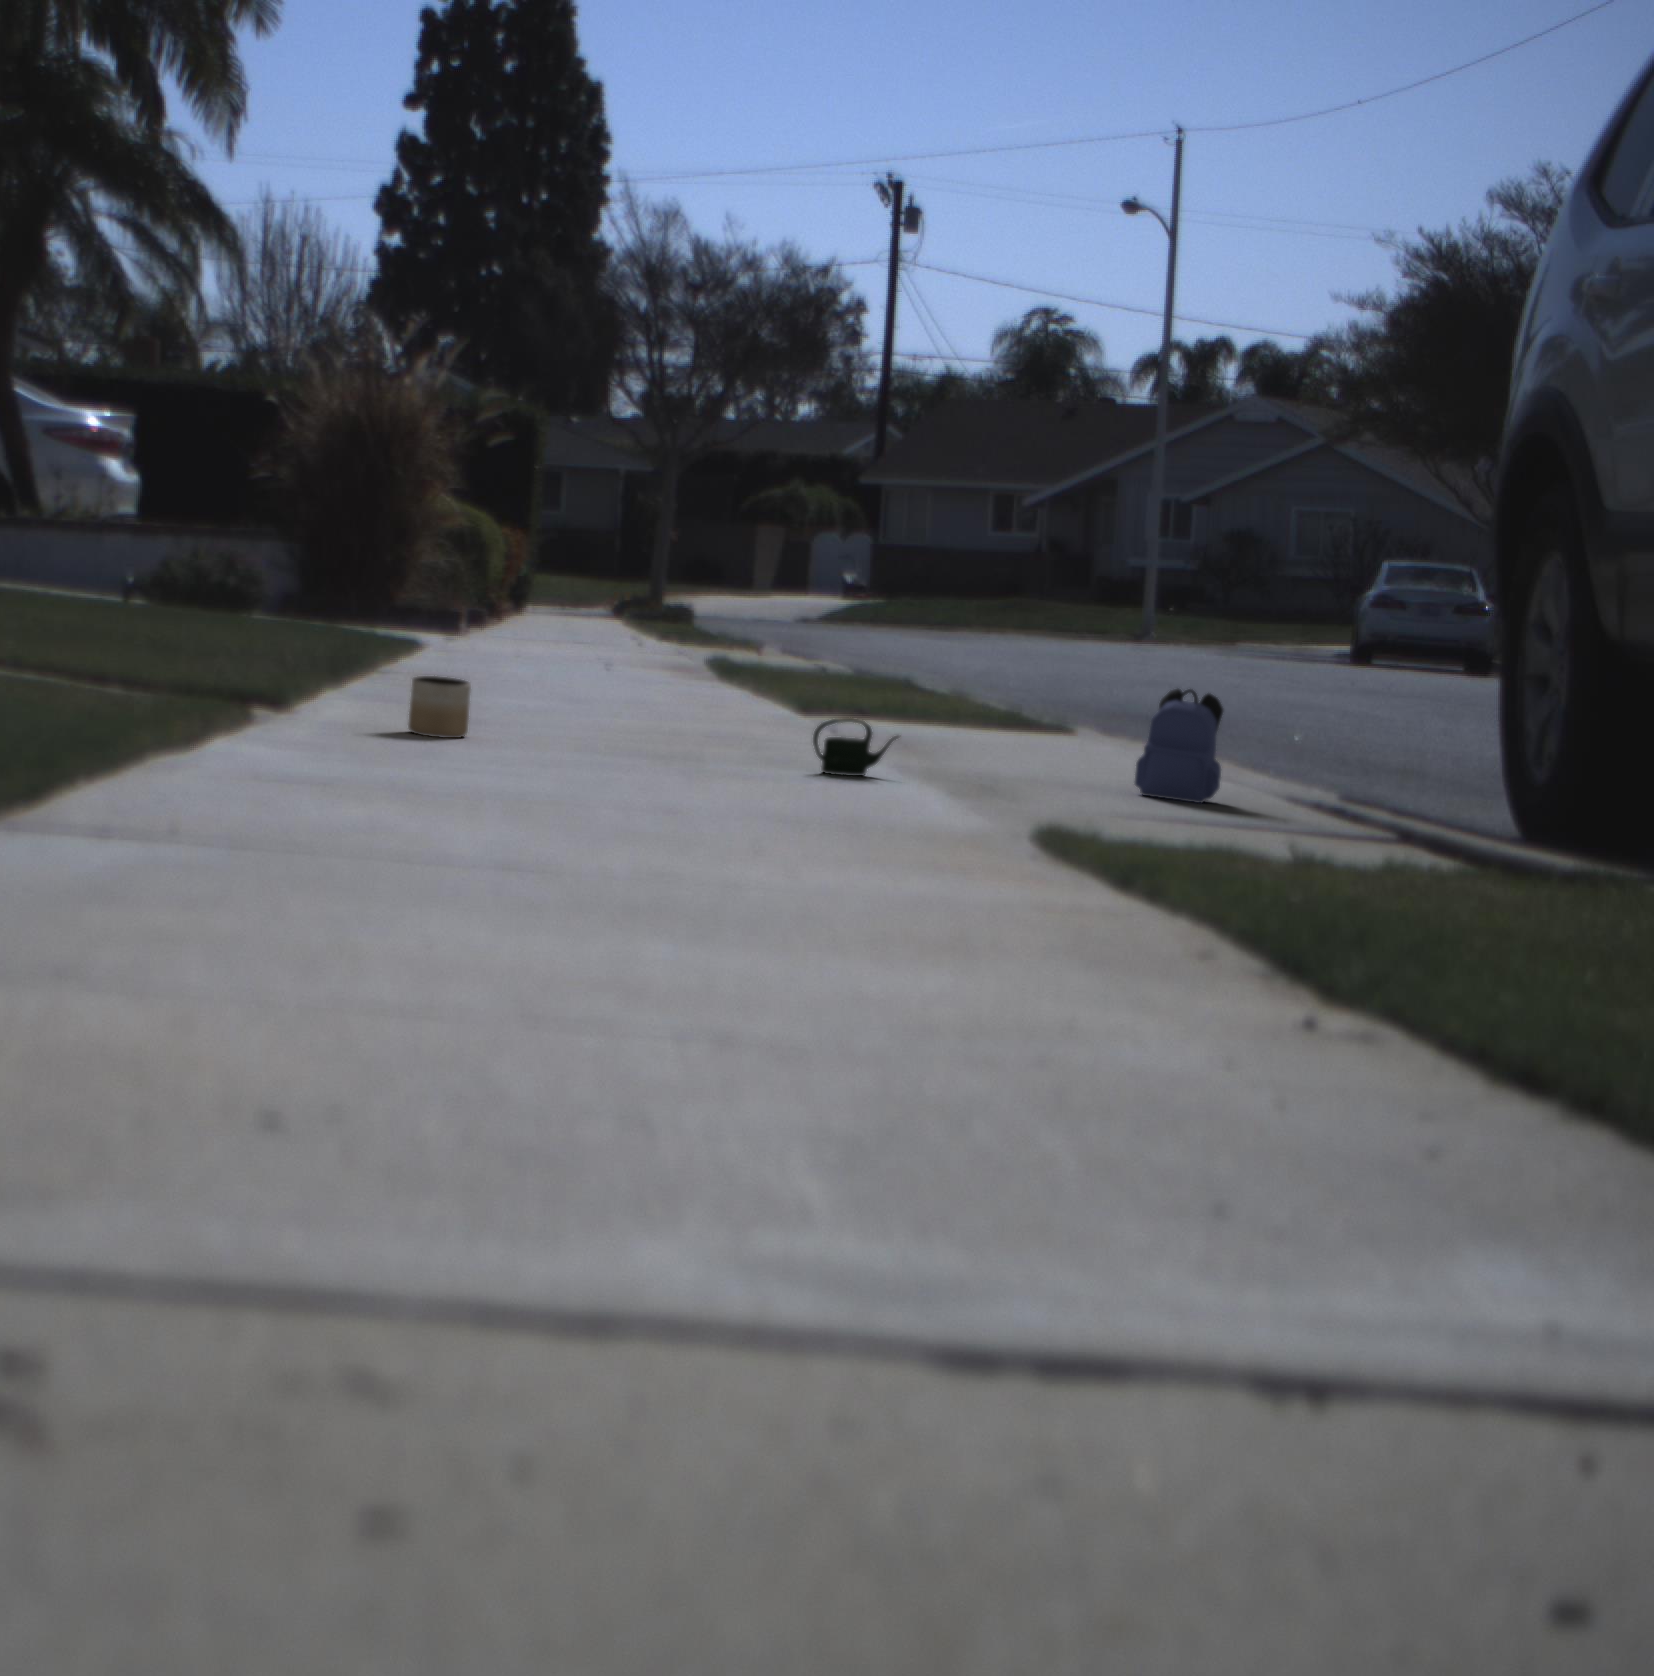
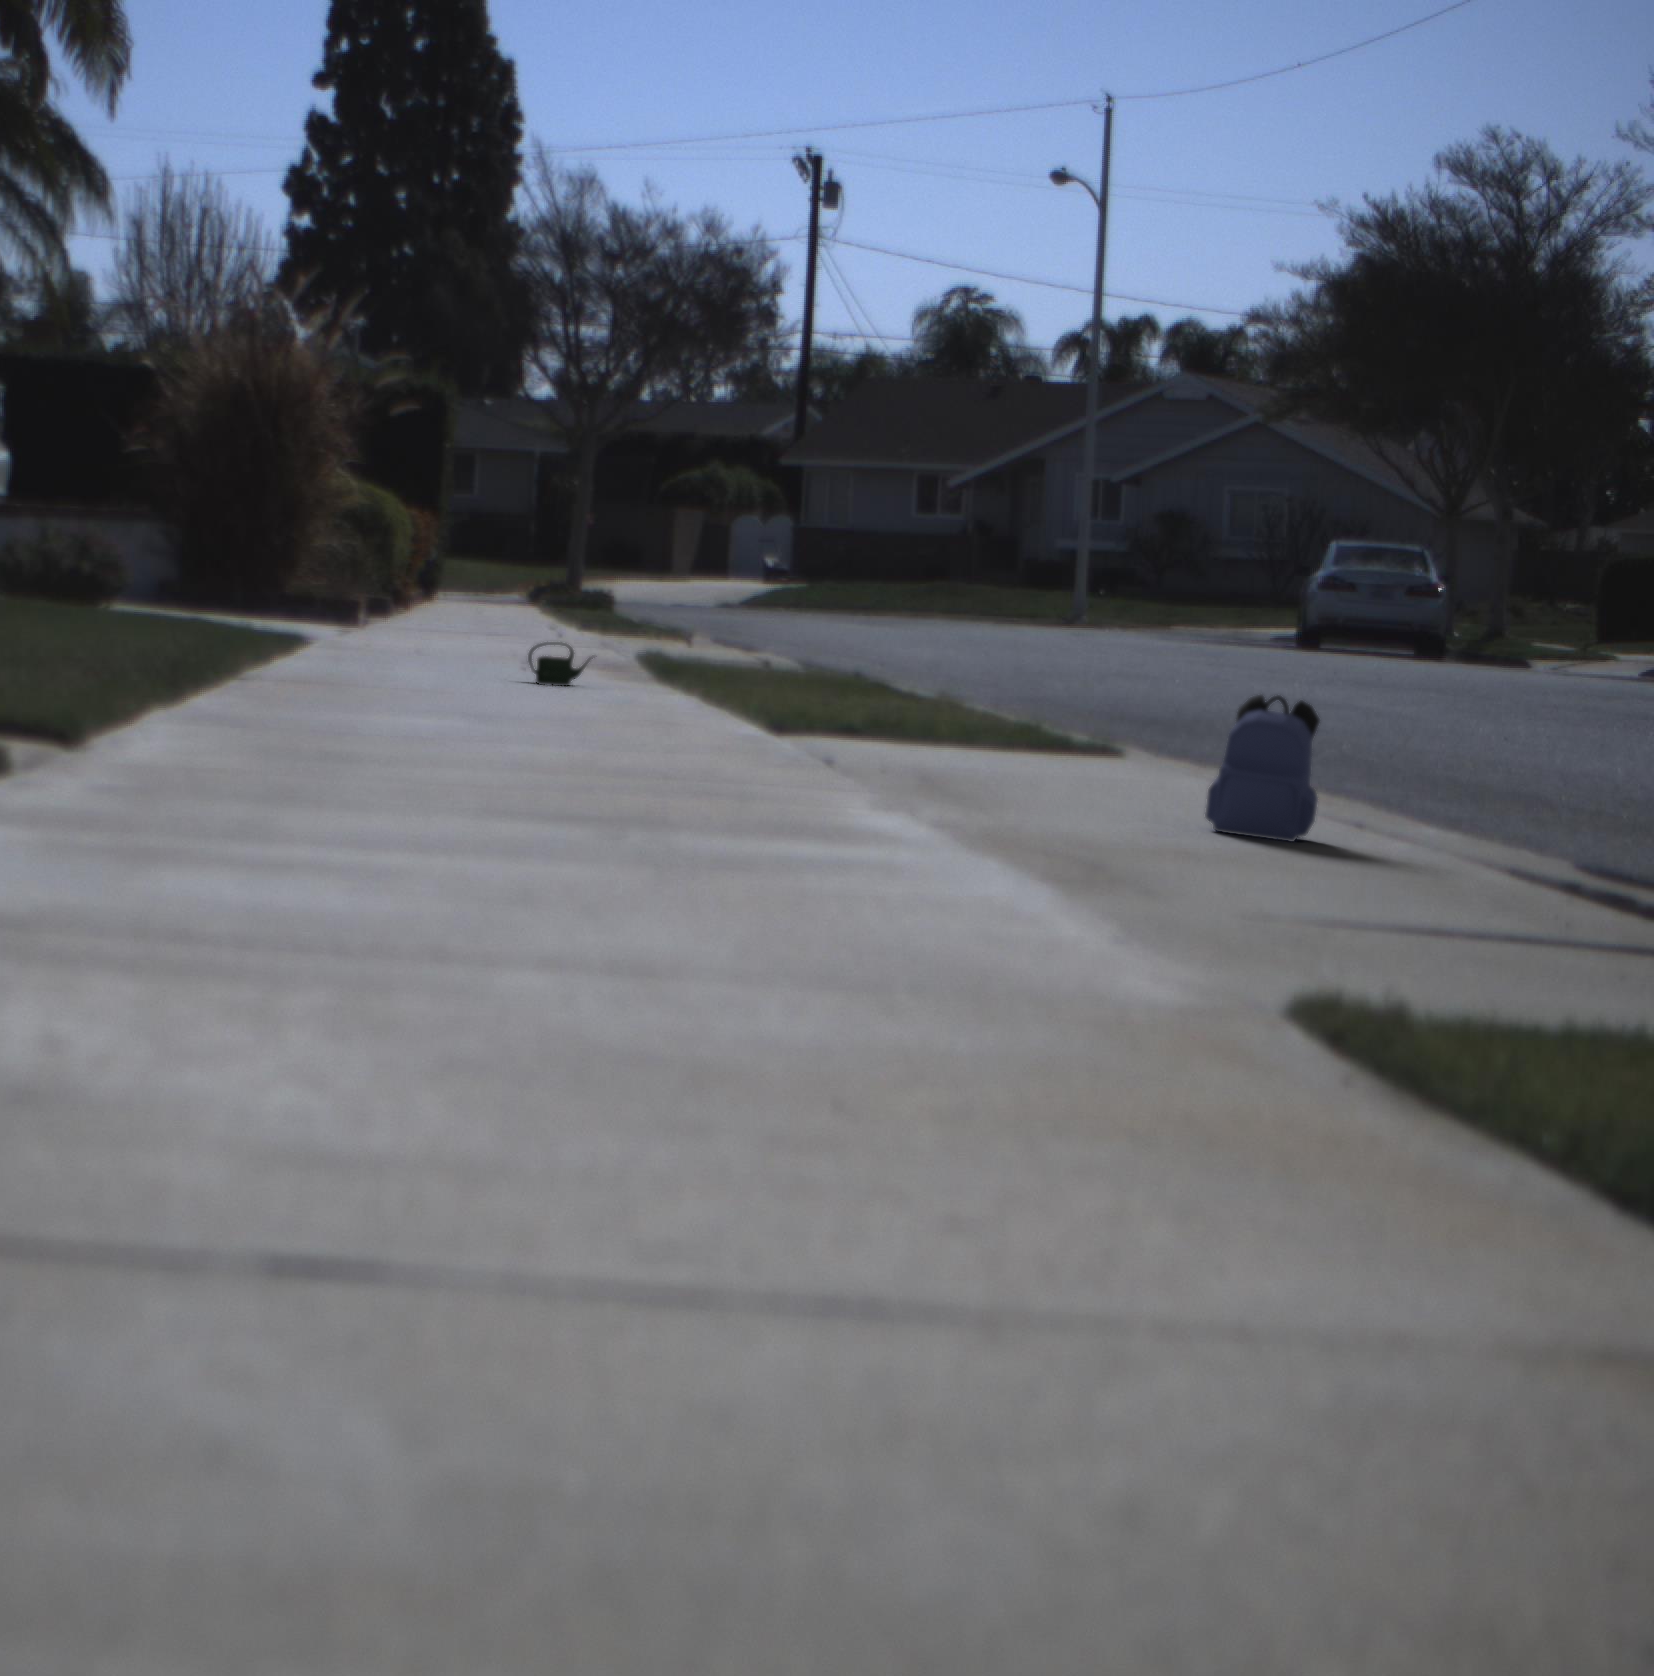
planter: present [408,676,471,738] -> none [269,687,351,769]
watering can: present [813,718,898,776] -> present [528,642,593,686]

